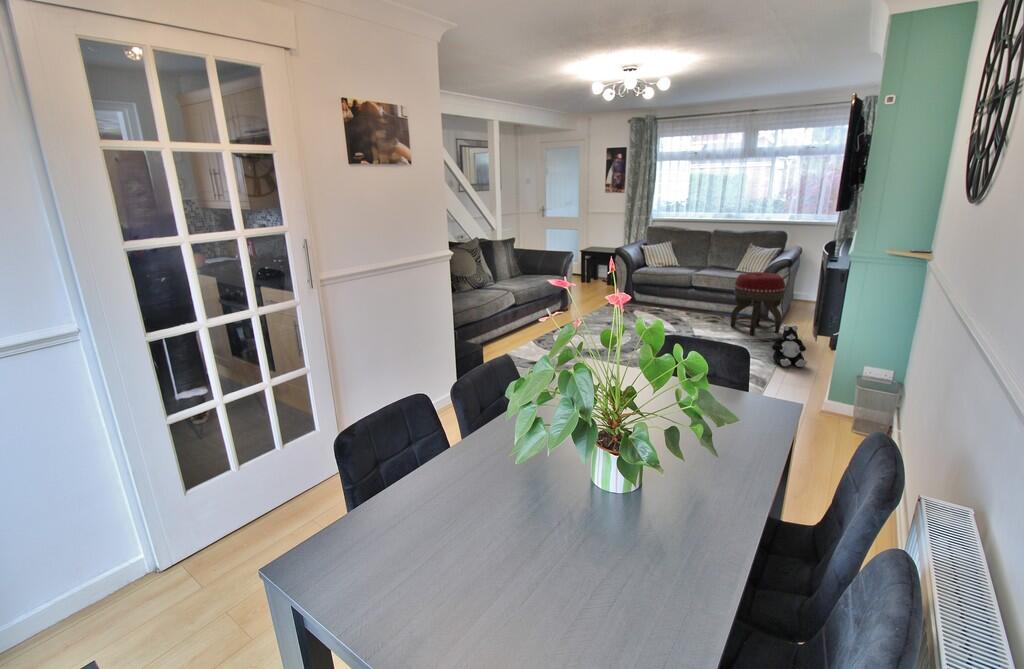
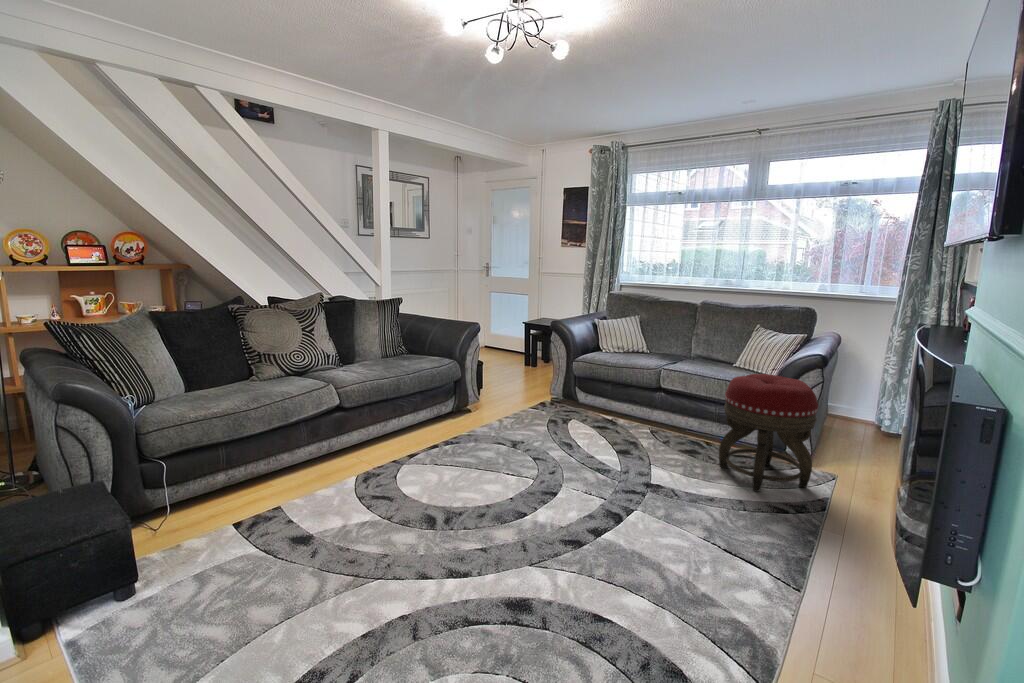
plush toy: present [772,326,807,367] -> none [795,505,881,613]

